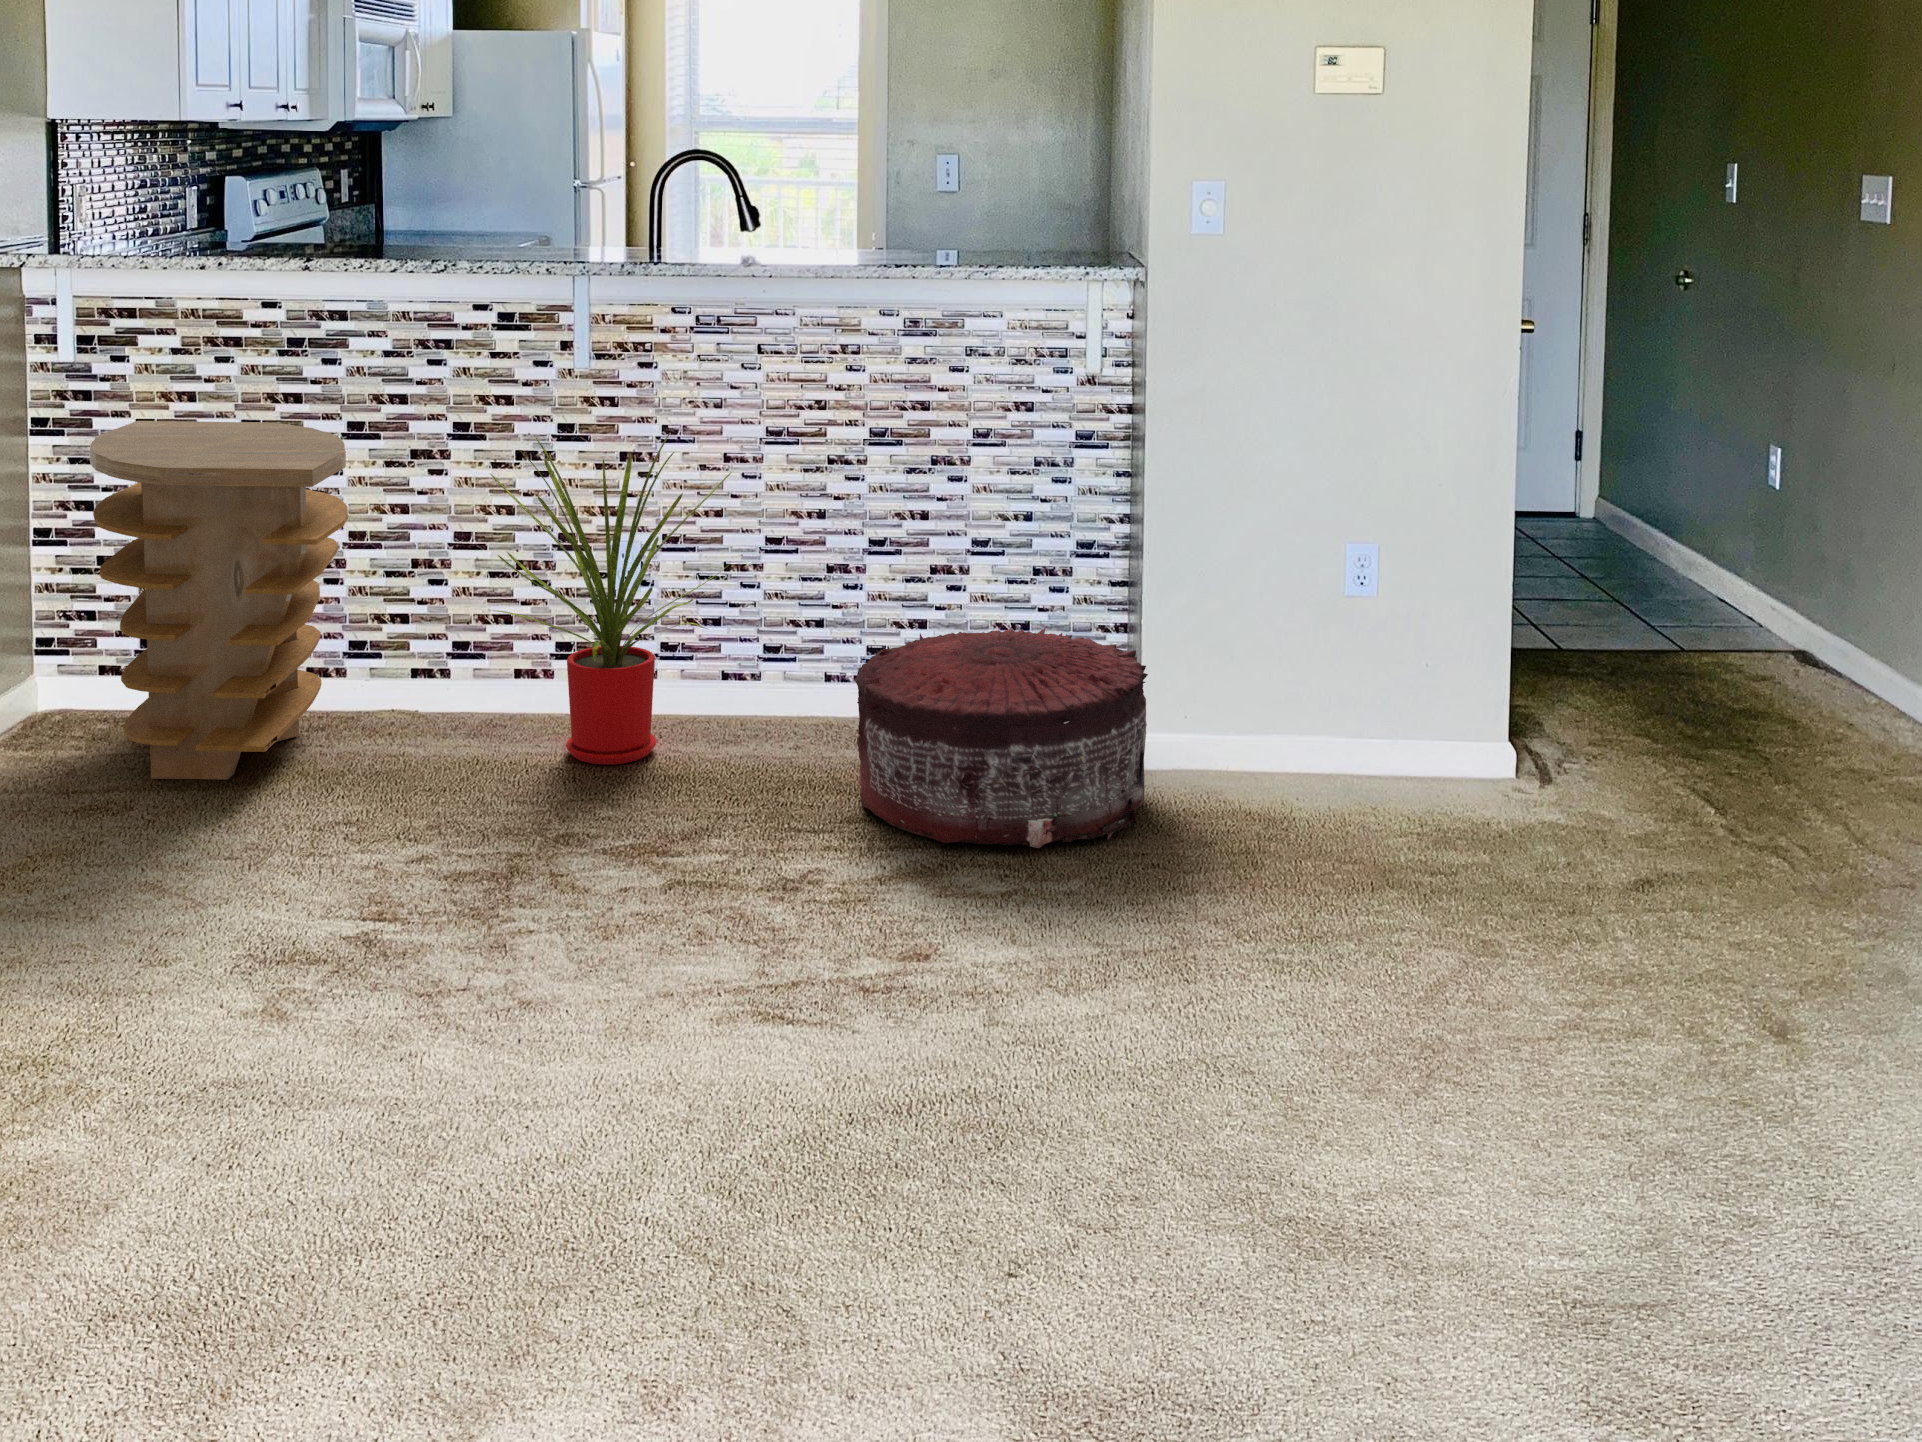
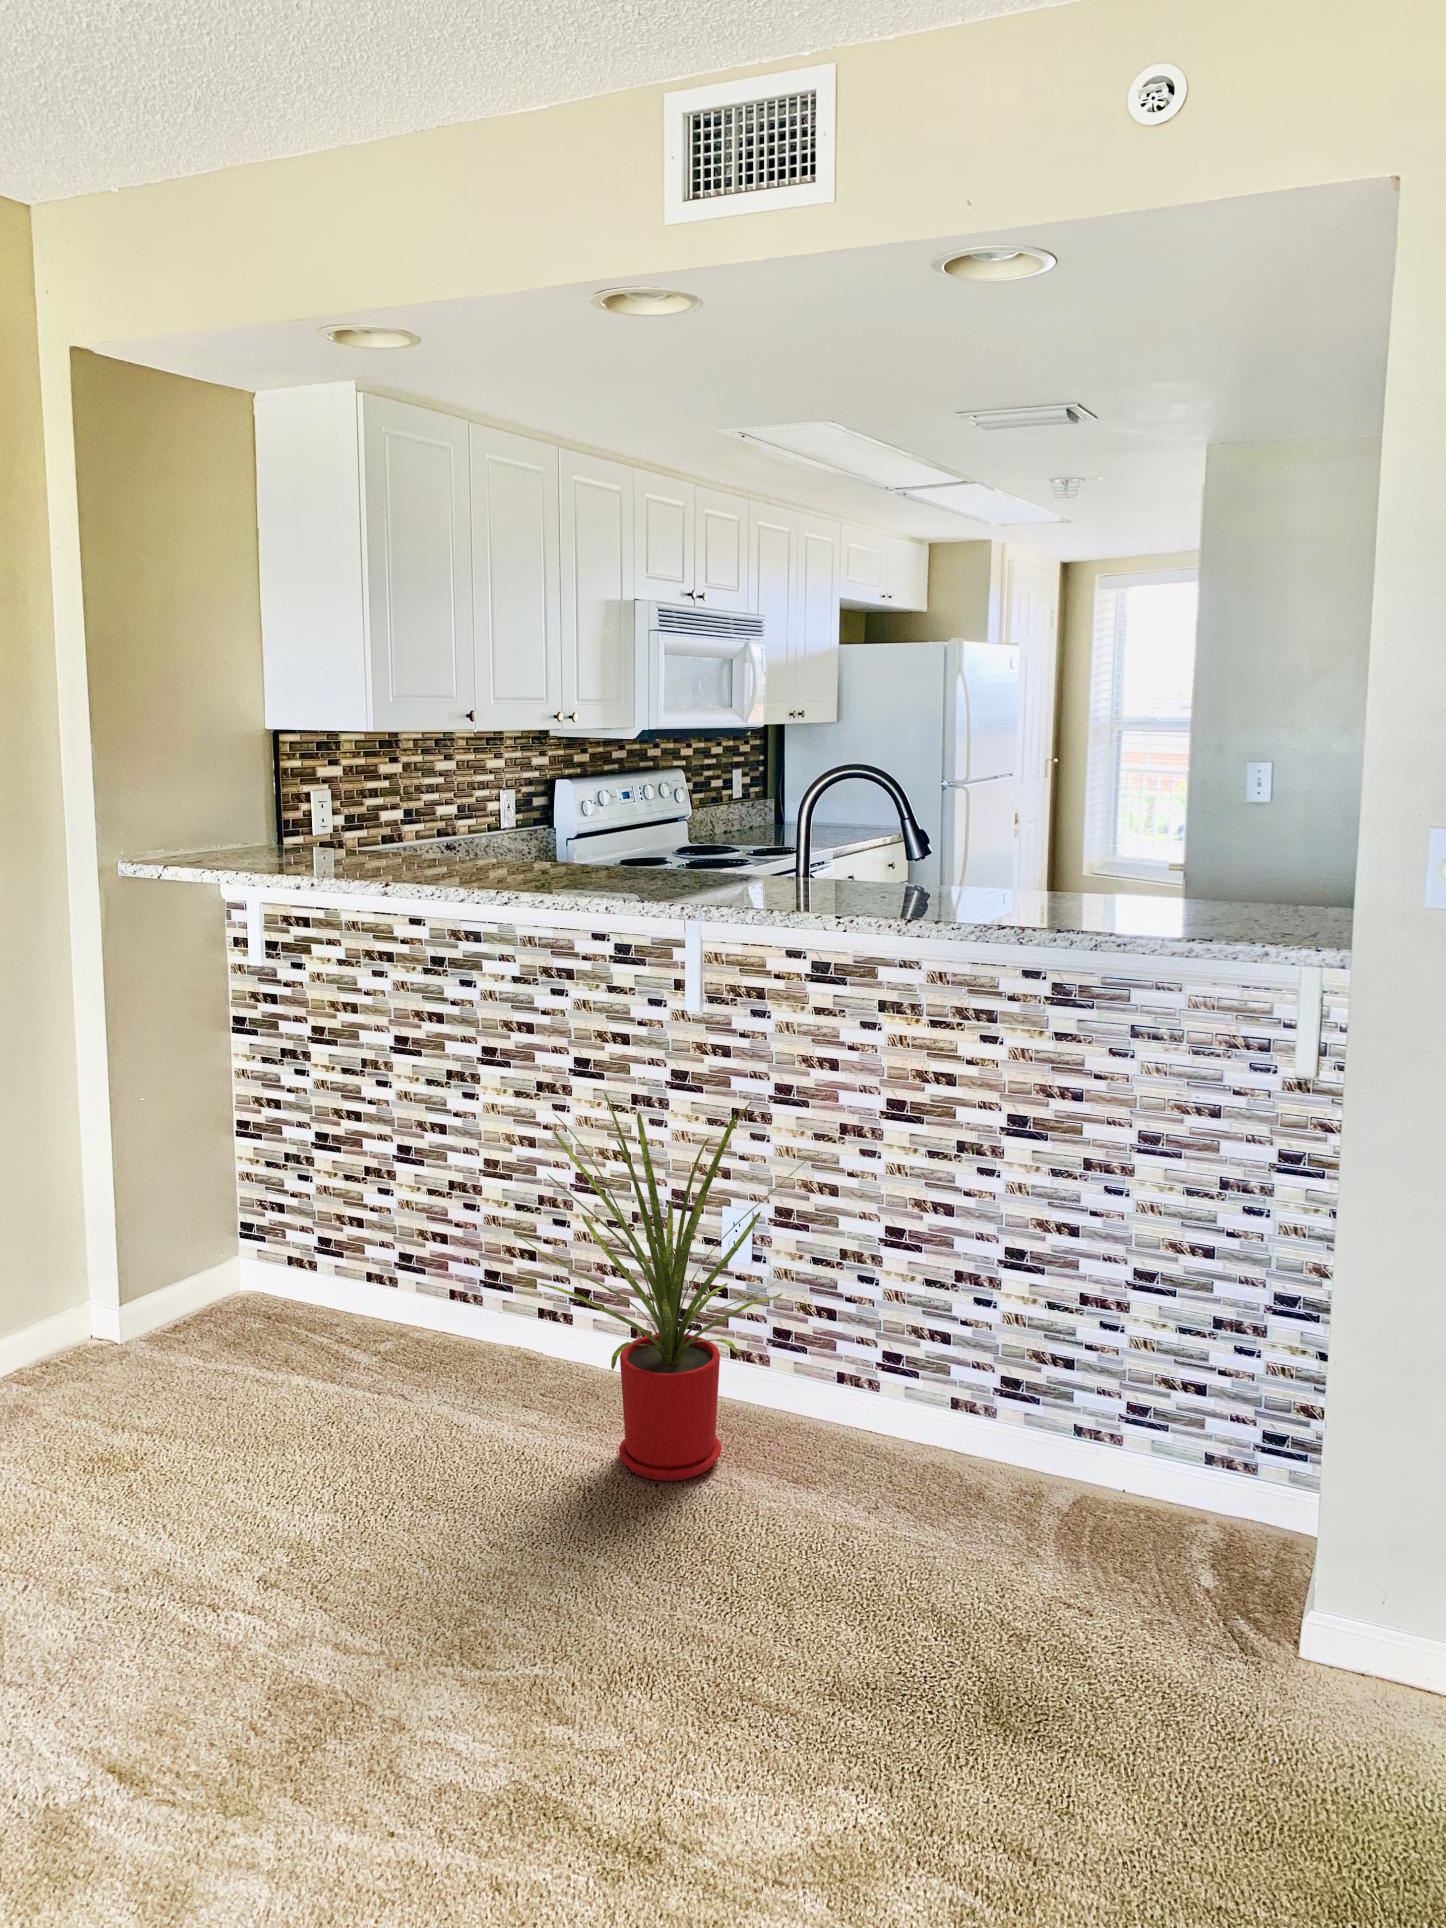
side table: present [90,421,348,780] -> none [188,1028,443,1416]
pouf: present [855,627,1148,848] -> none [870,1401,1287,1806]

